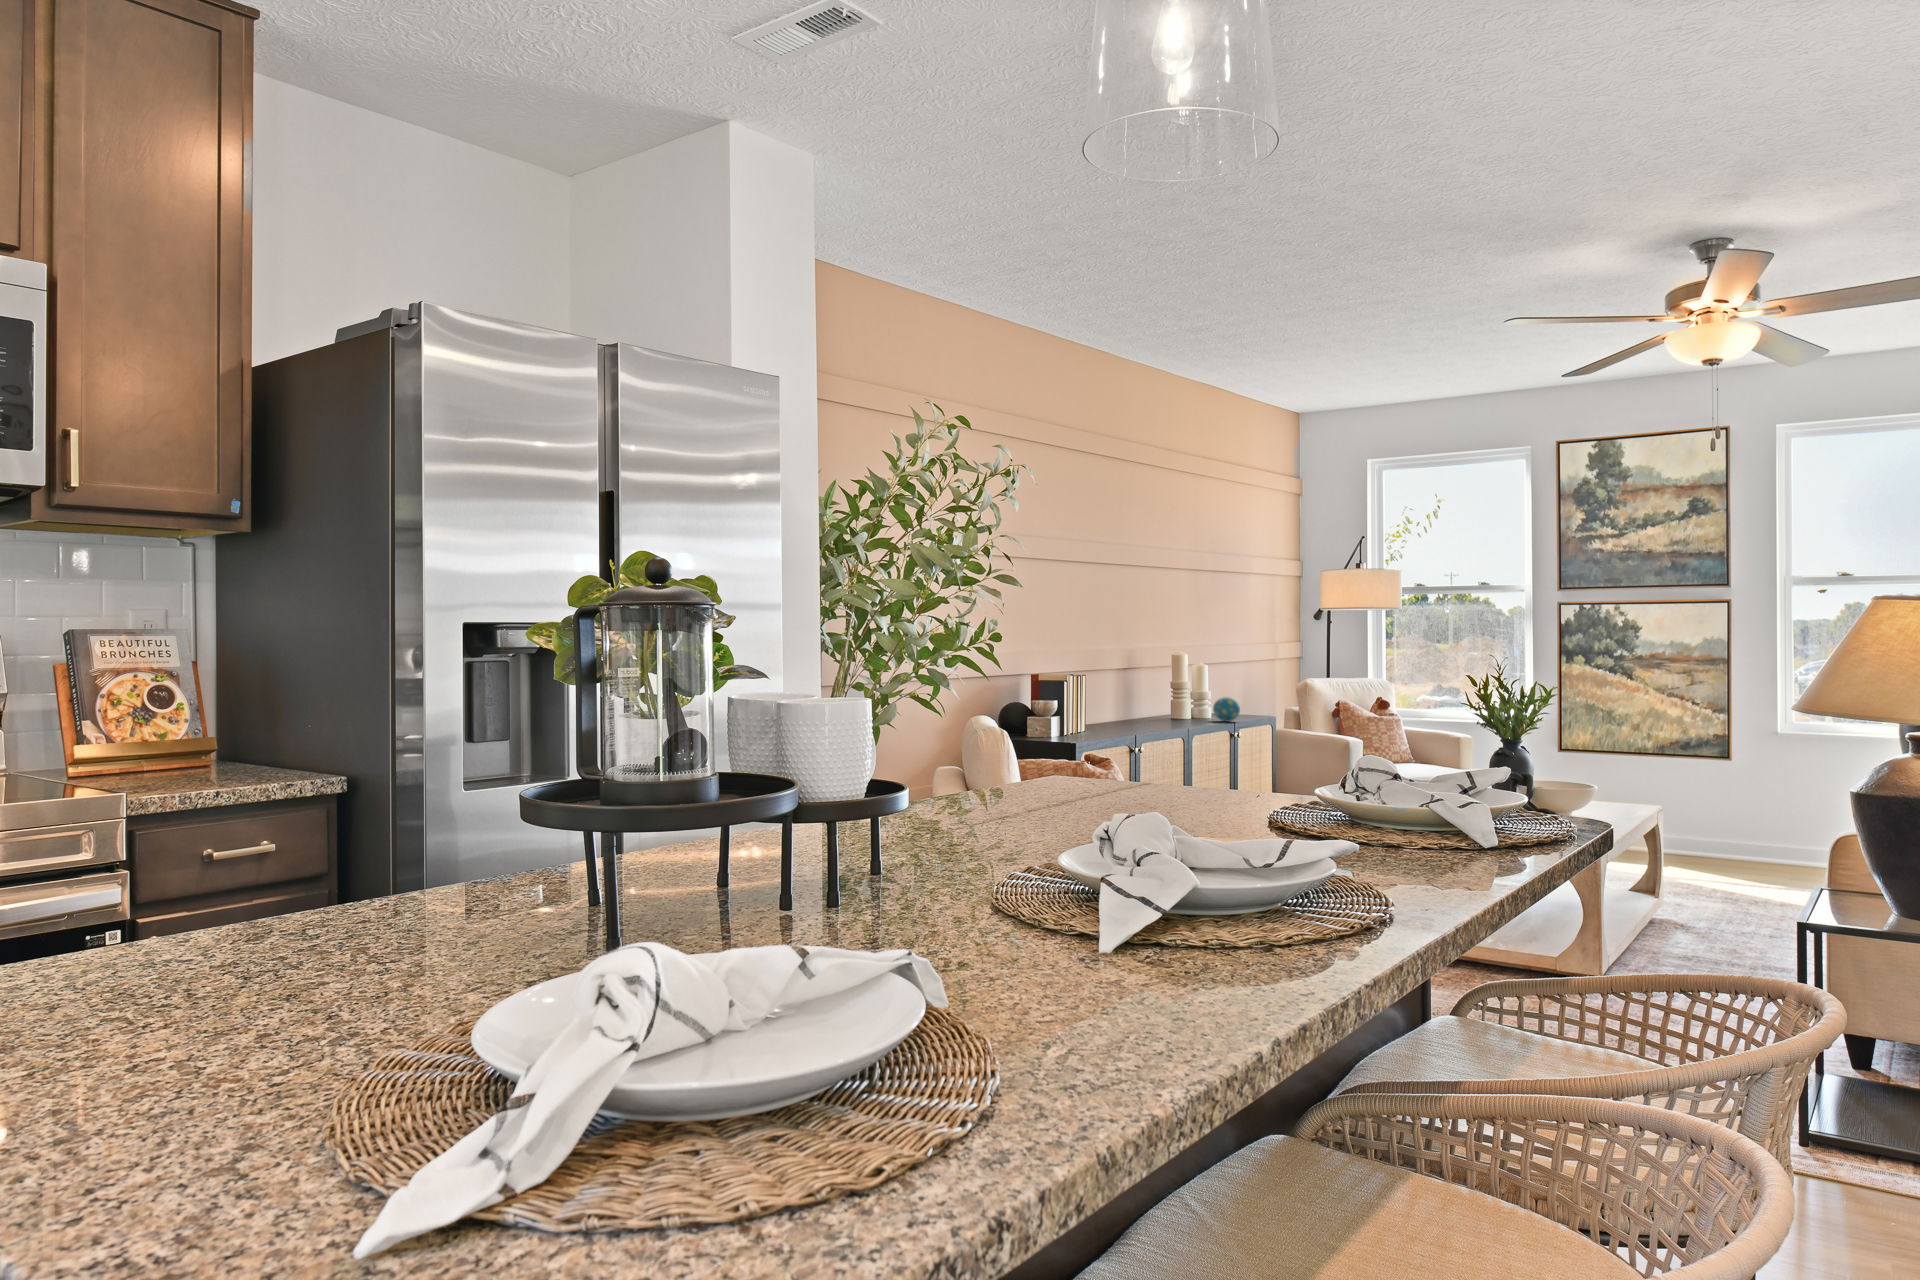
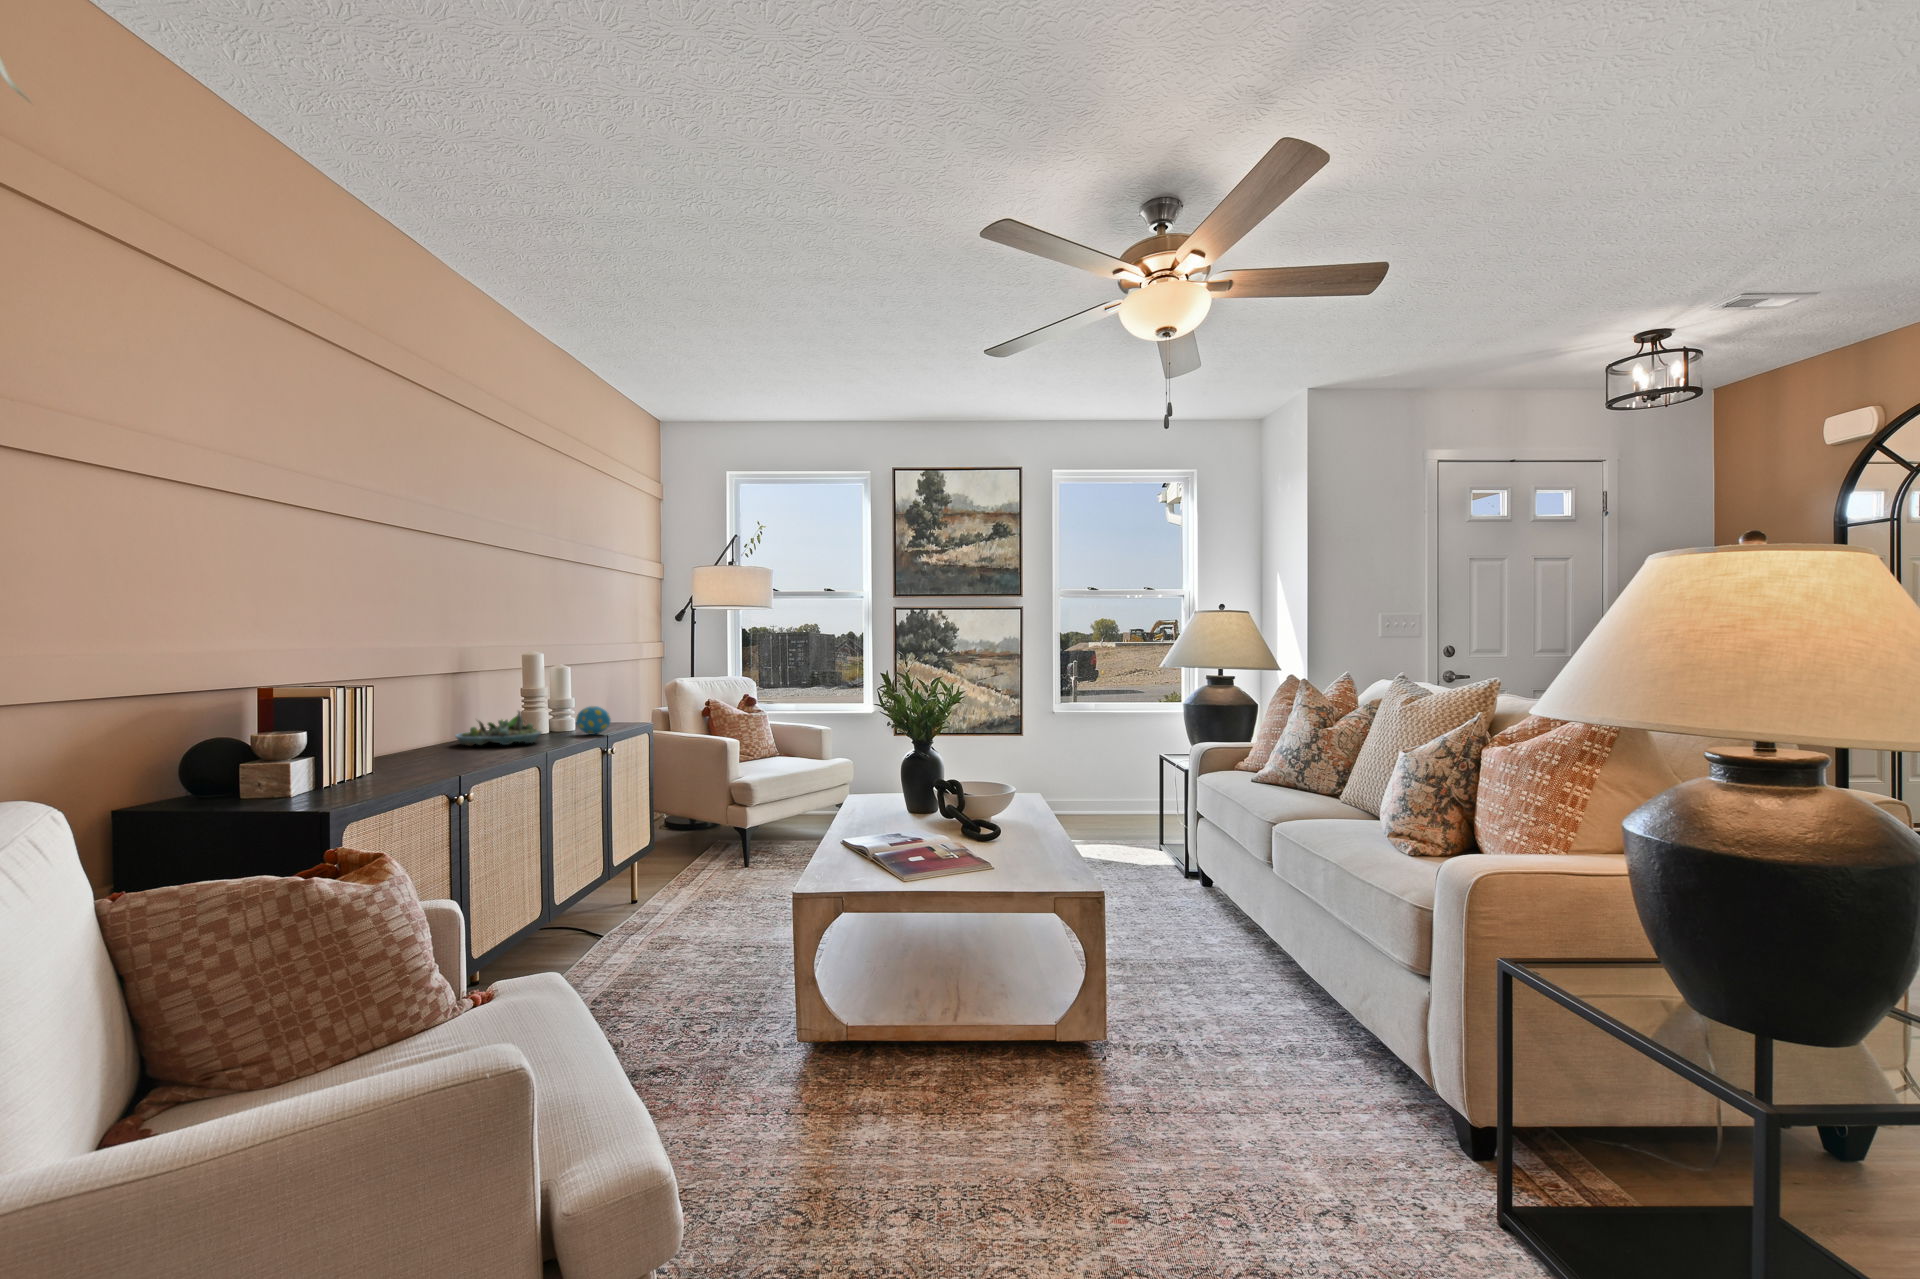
succulent planter: none [1127,697,1187,723] -> present [456,711,542,746]

